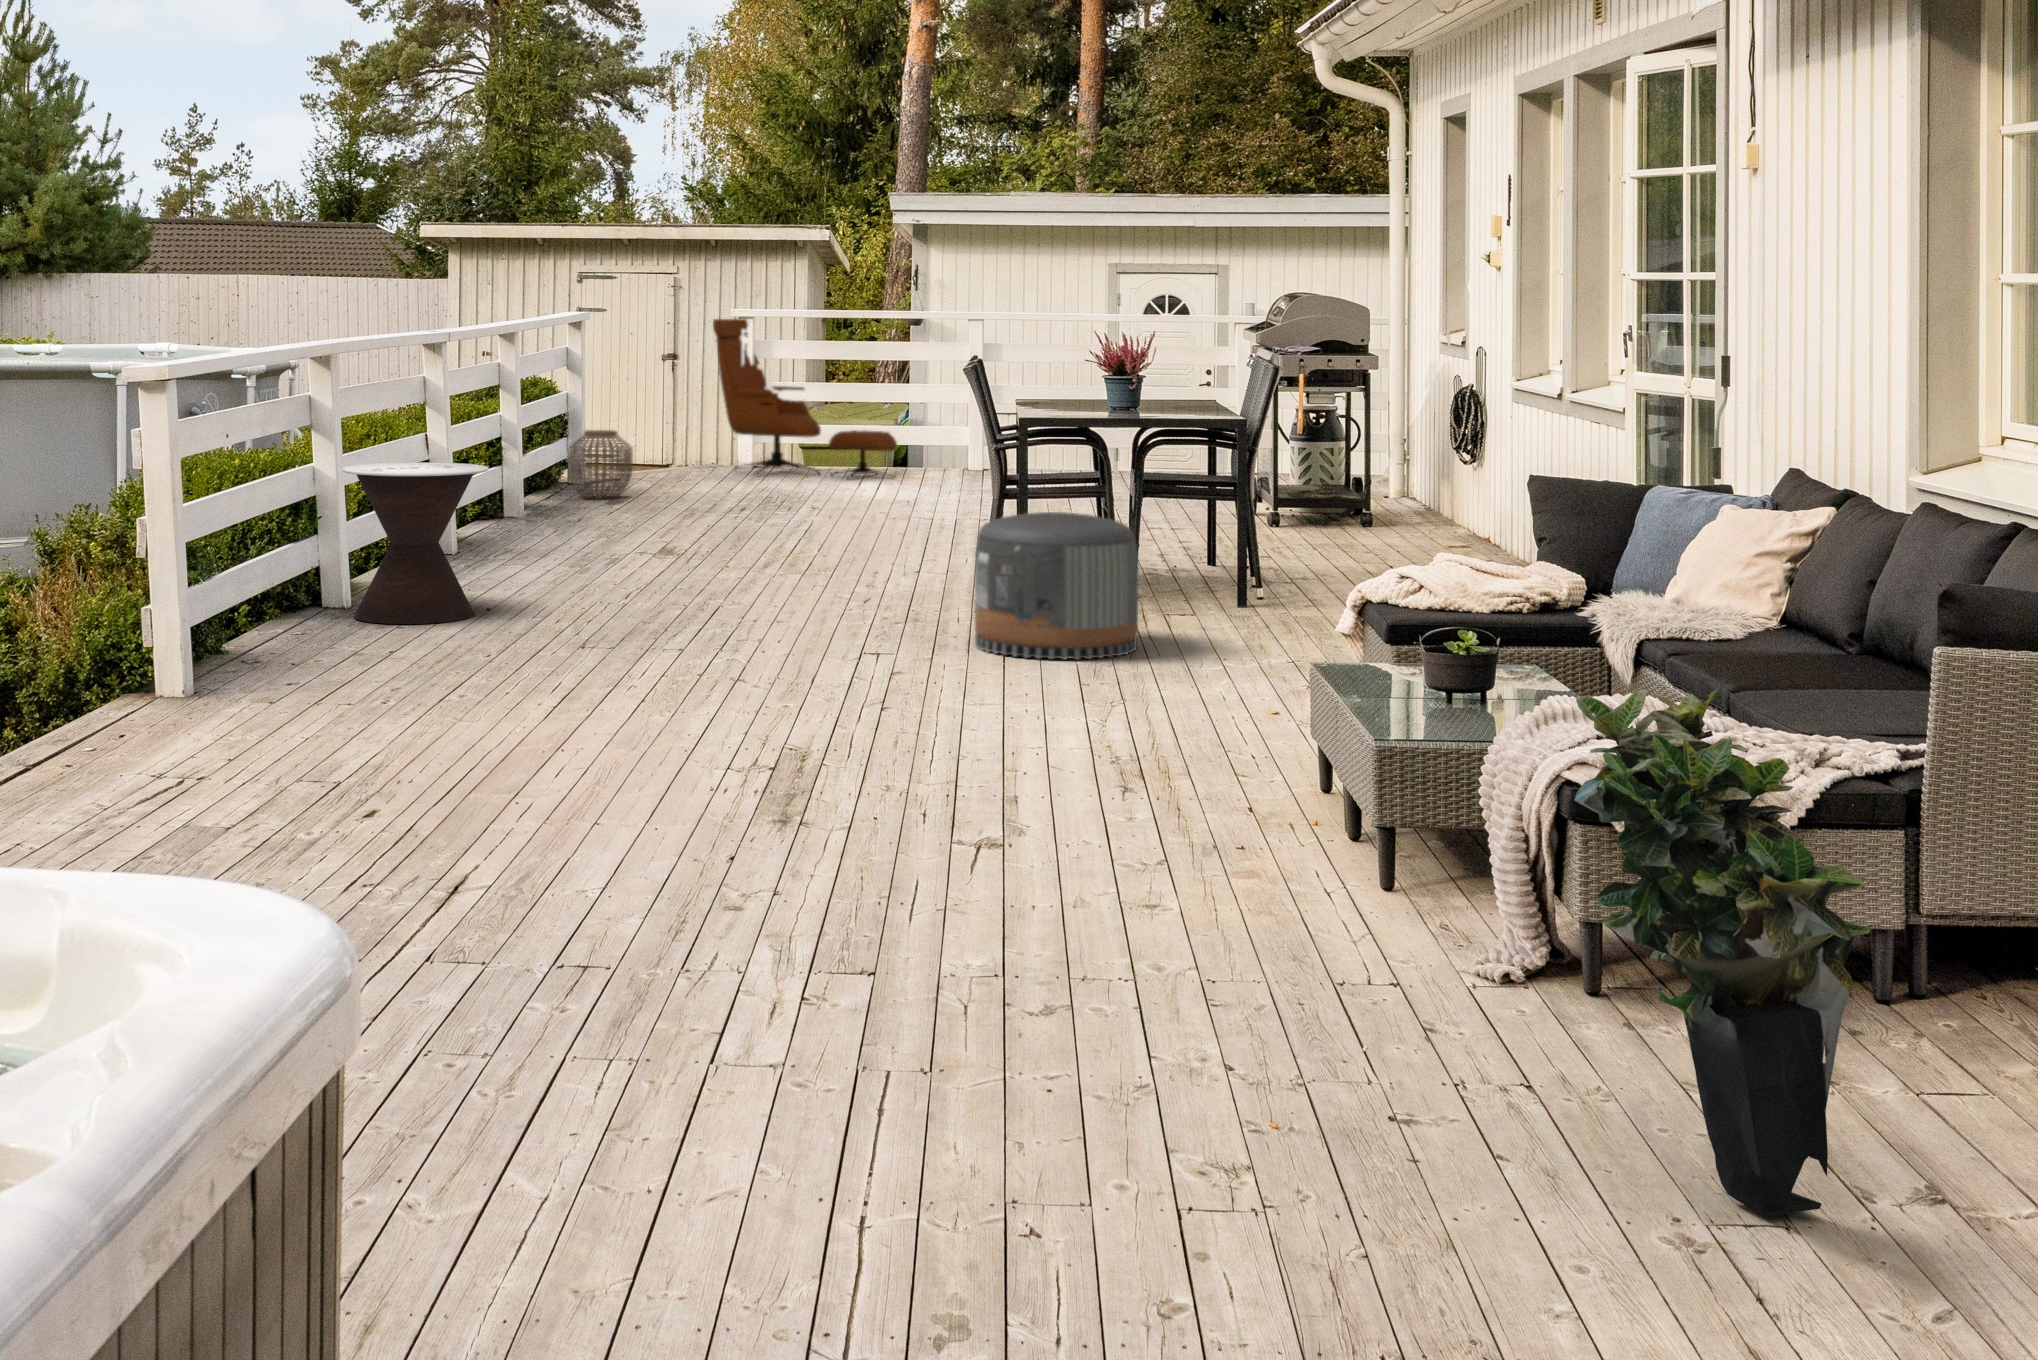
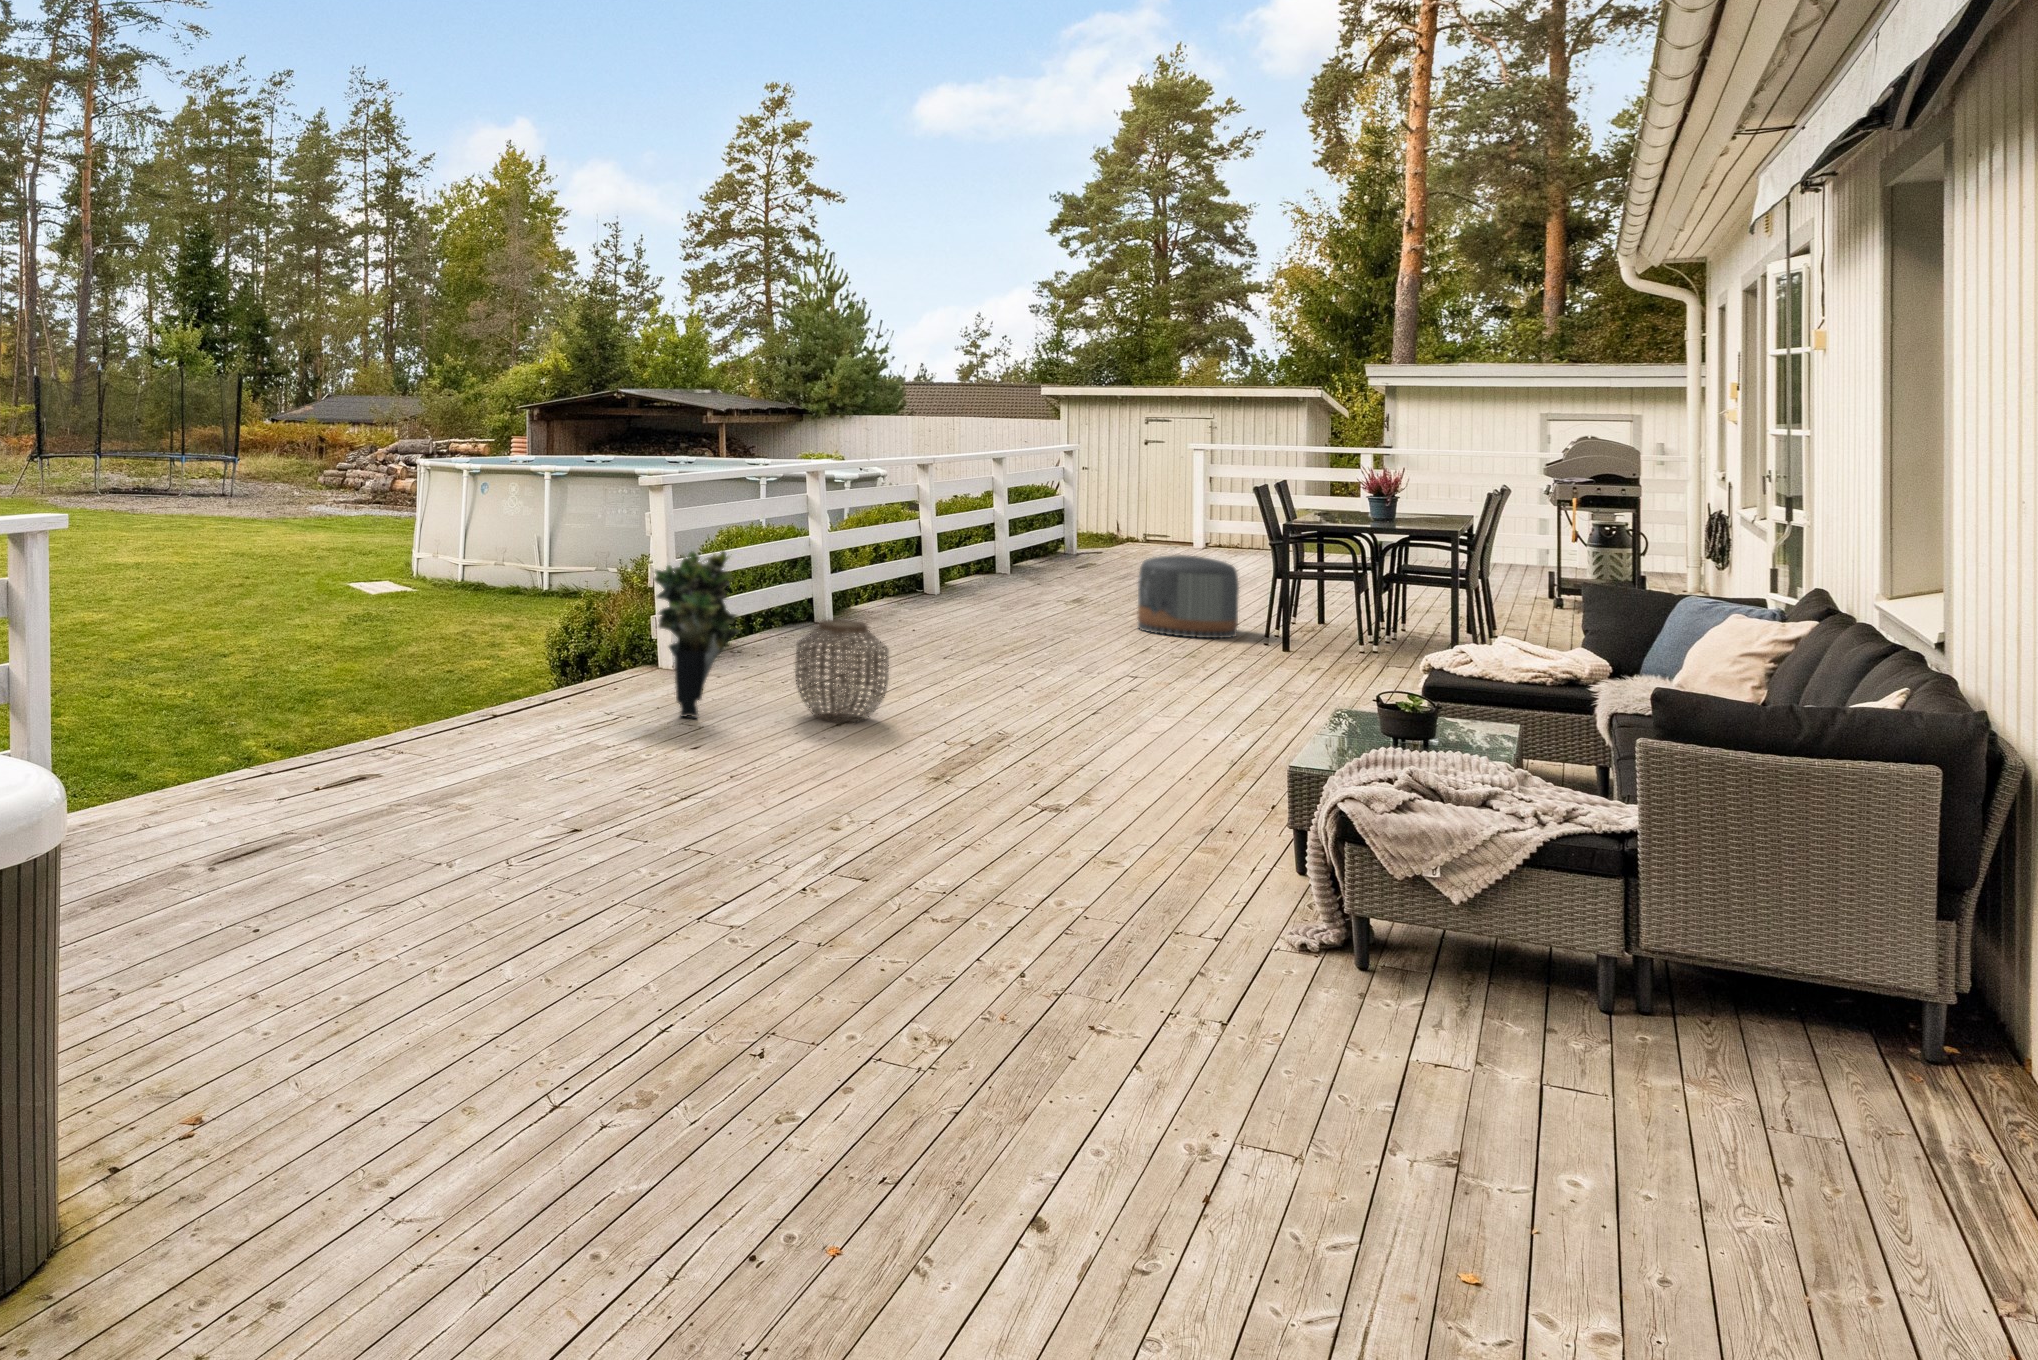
lounge chair: present [713,319,897,479] -> none [1169,453,1291,560]
woven basket: present [568,430,633,499] -> present [796,620,889,723]
side table: present [343,462,488,624] -> none [831,512,906,594]
potted plant: present [1575,689,1870,1219] -> present [654,551,739,717]

